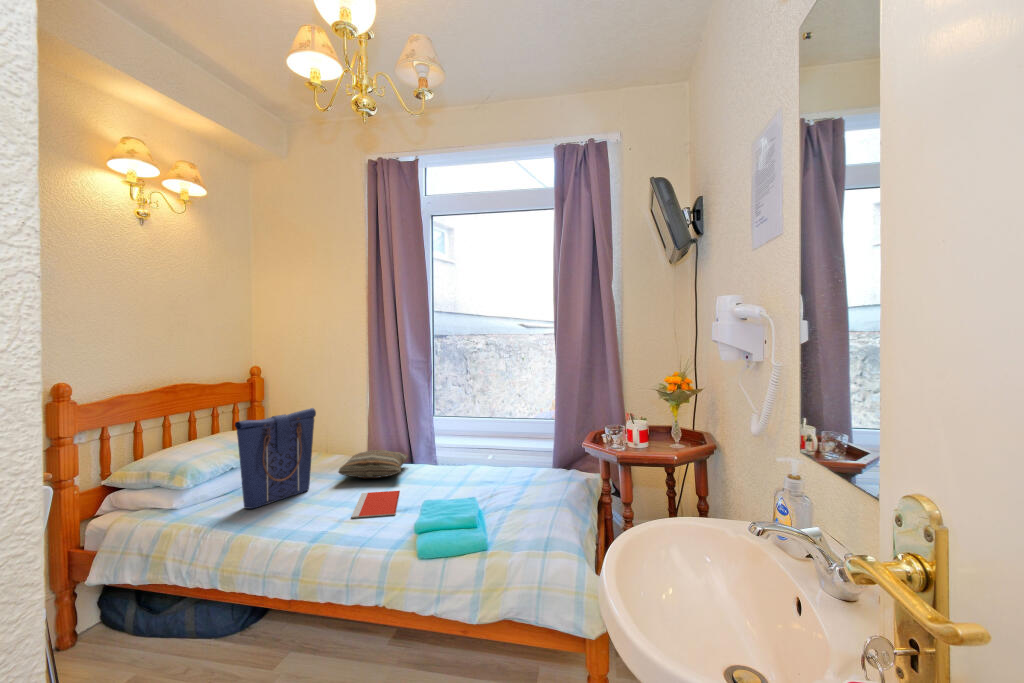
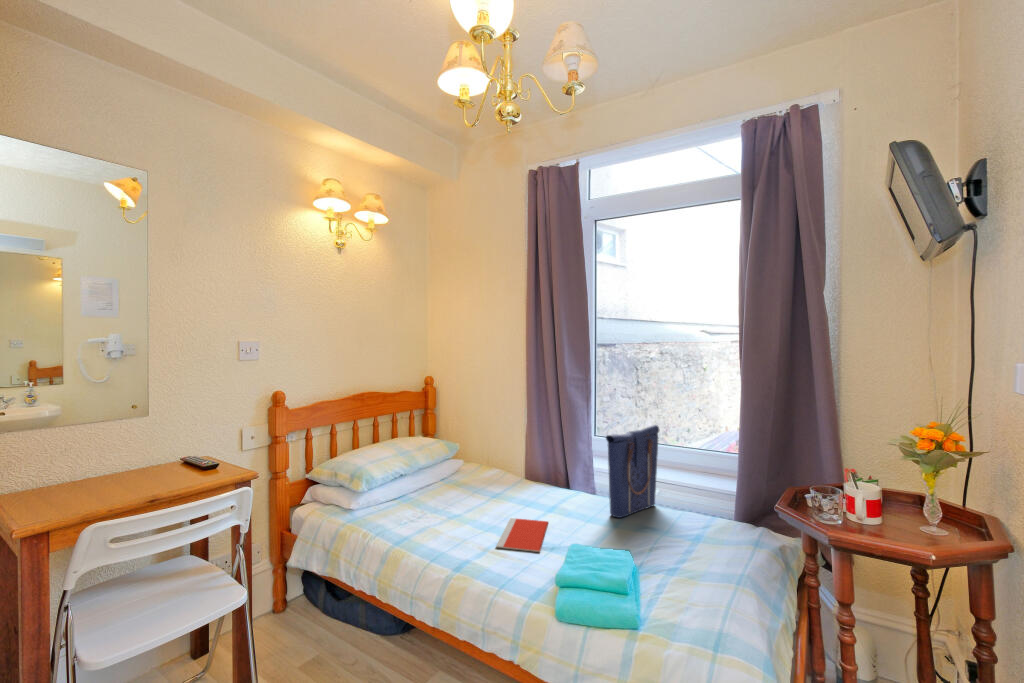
tote bag: present [235,408,316,509] -> present [606,425,659,518]
pillow: present [338,450,408,478] -> none [490,470,562,502]

